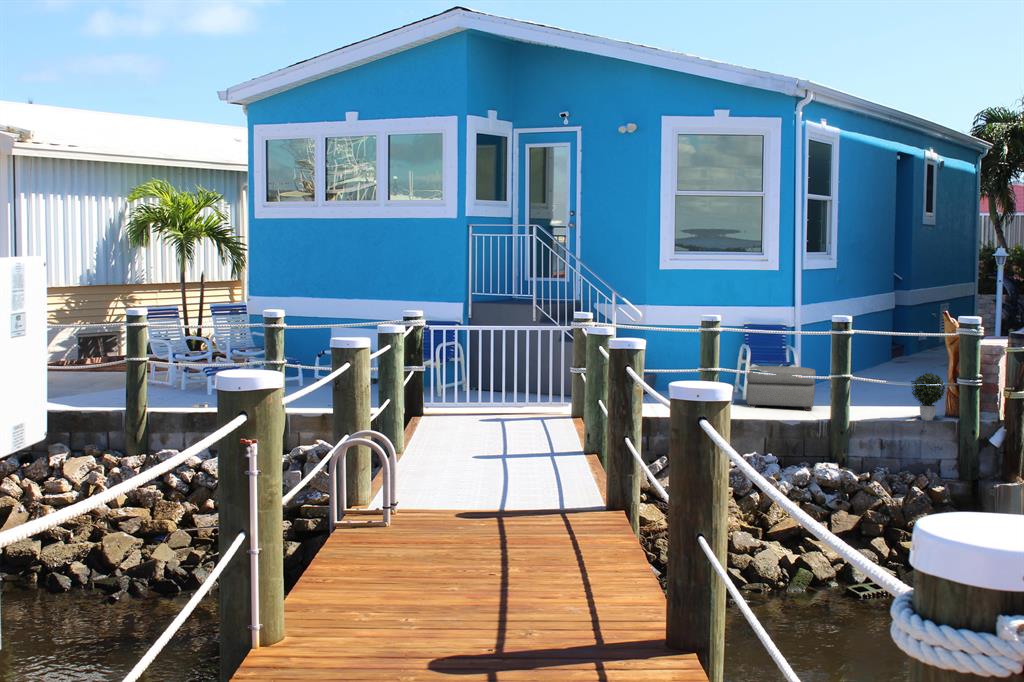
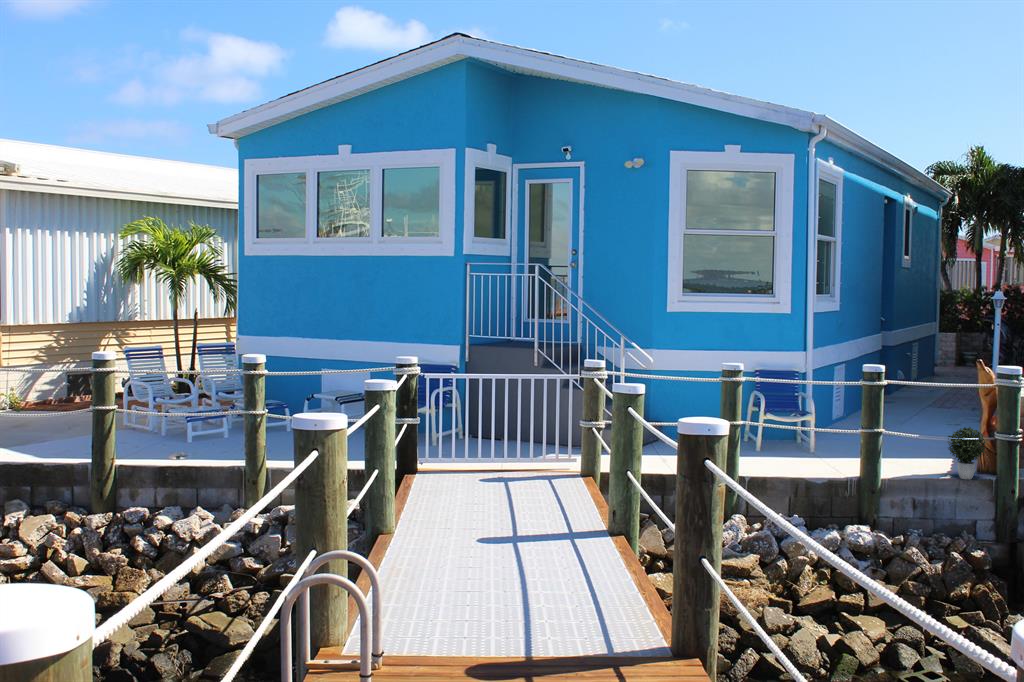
ottoman: present [746,366,816,411] -> none [764,417,839,465]

